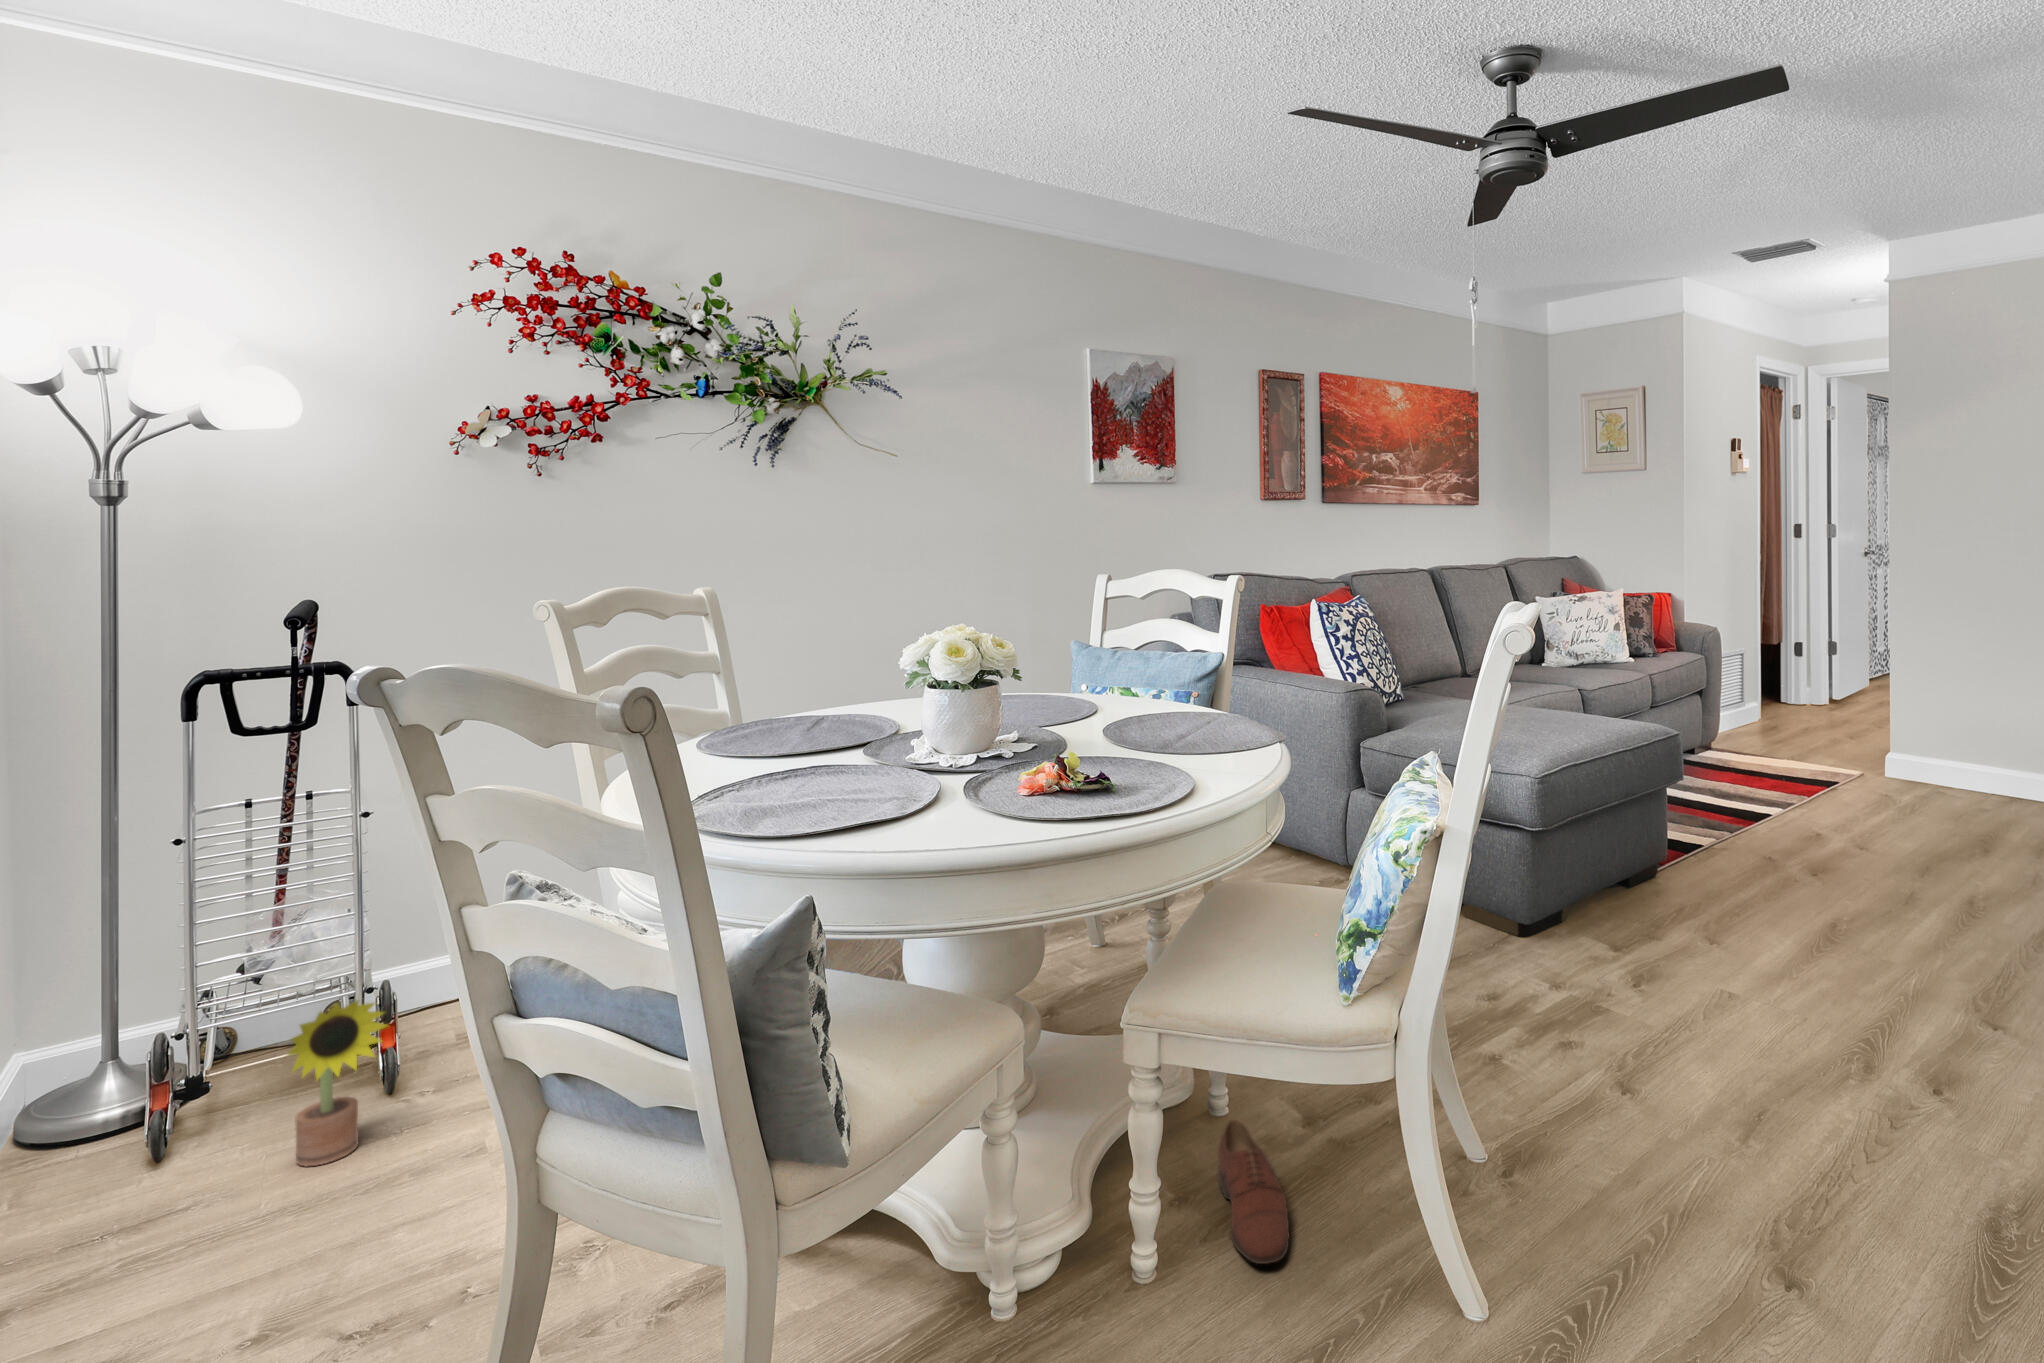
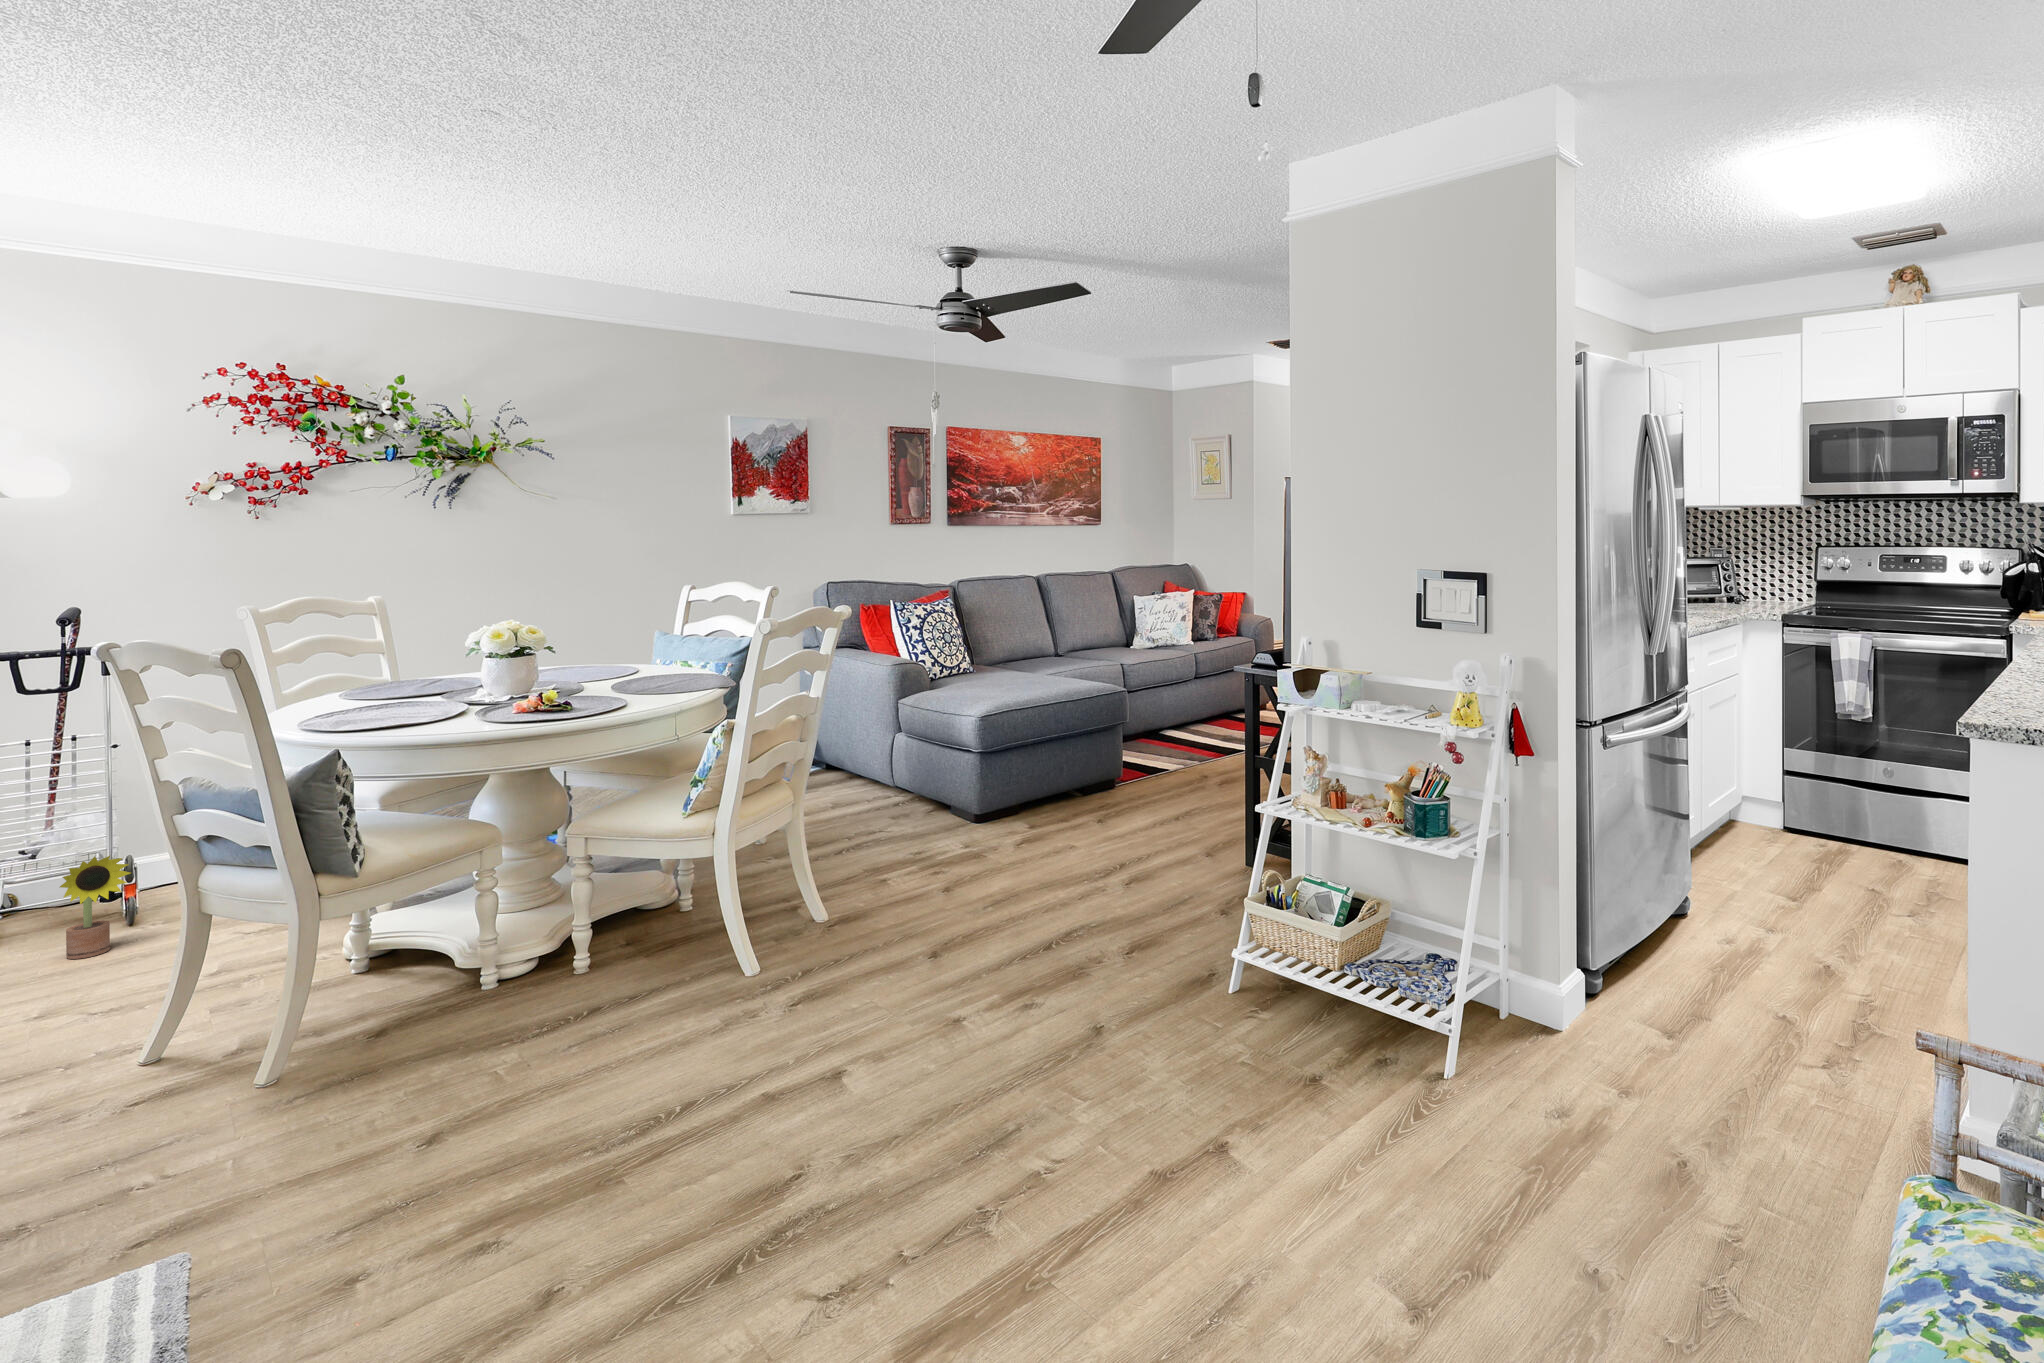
shoe: present [1218,1118,1289,1264] -> none [643,905,684,966]

